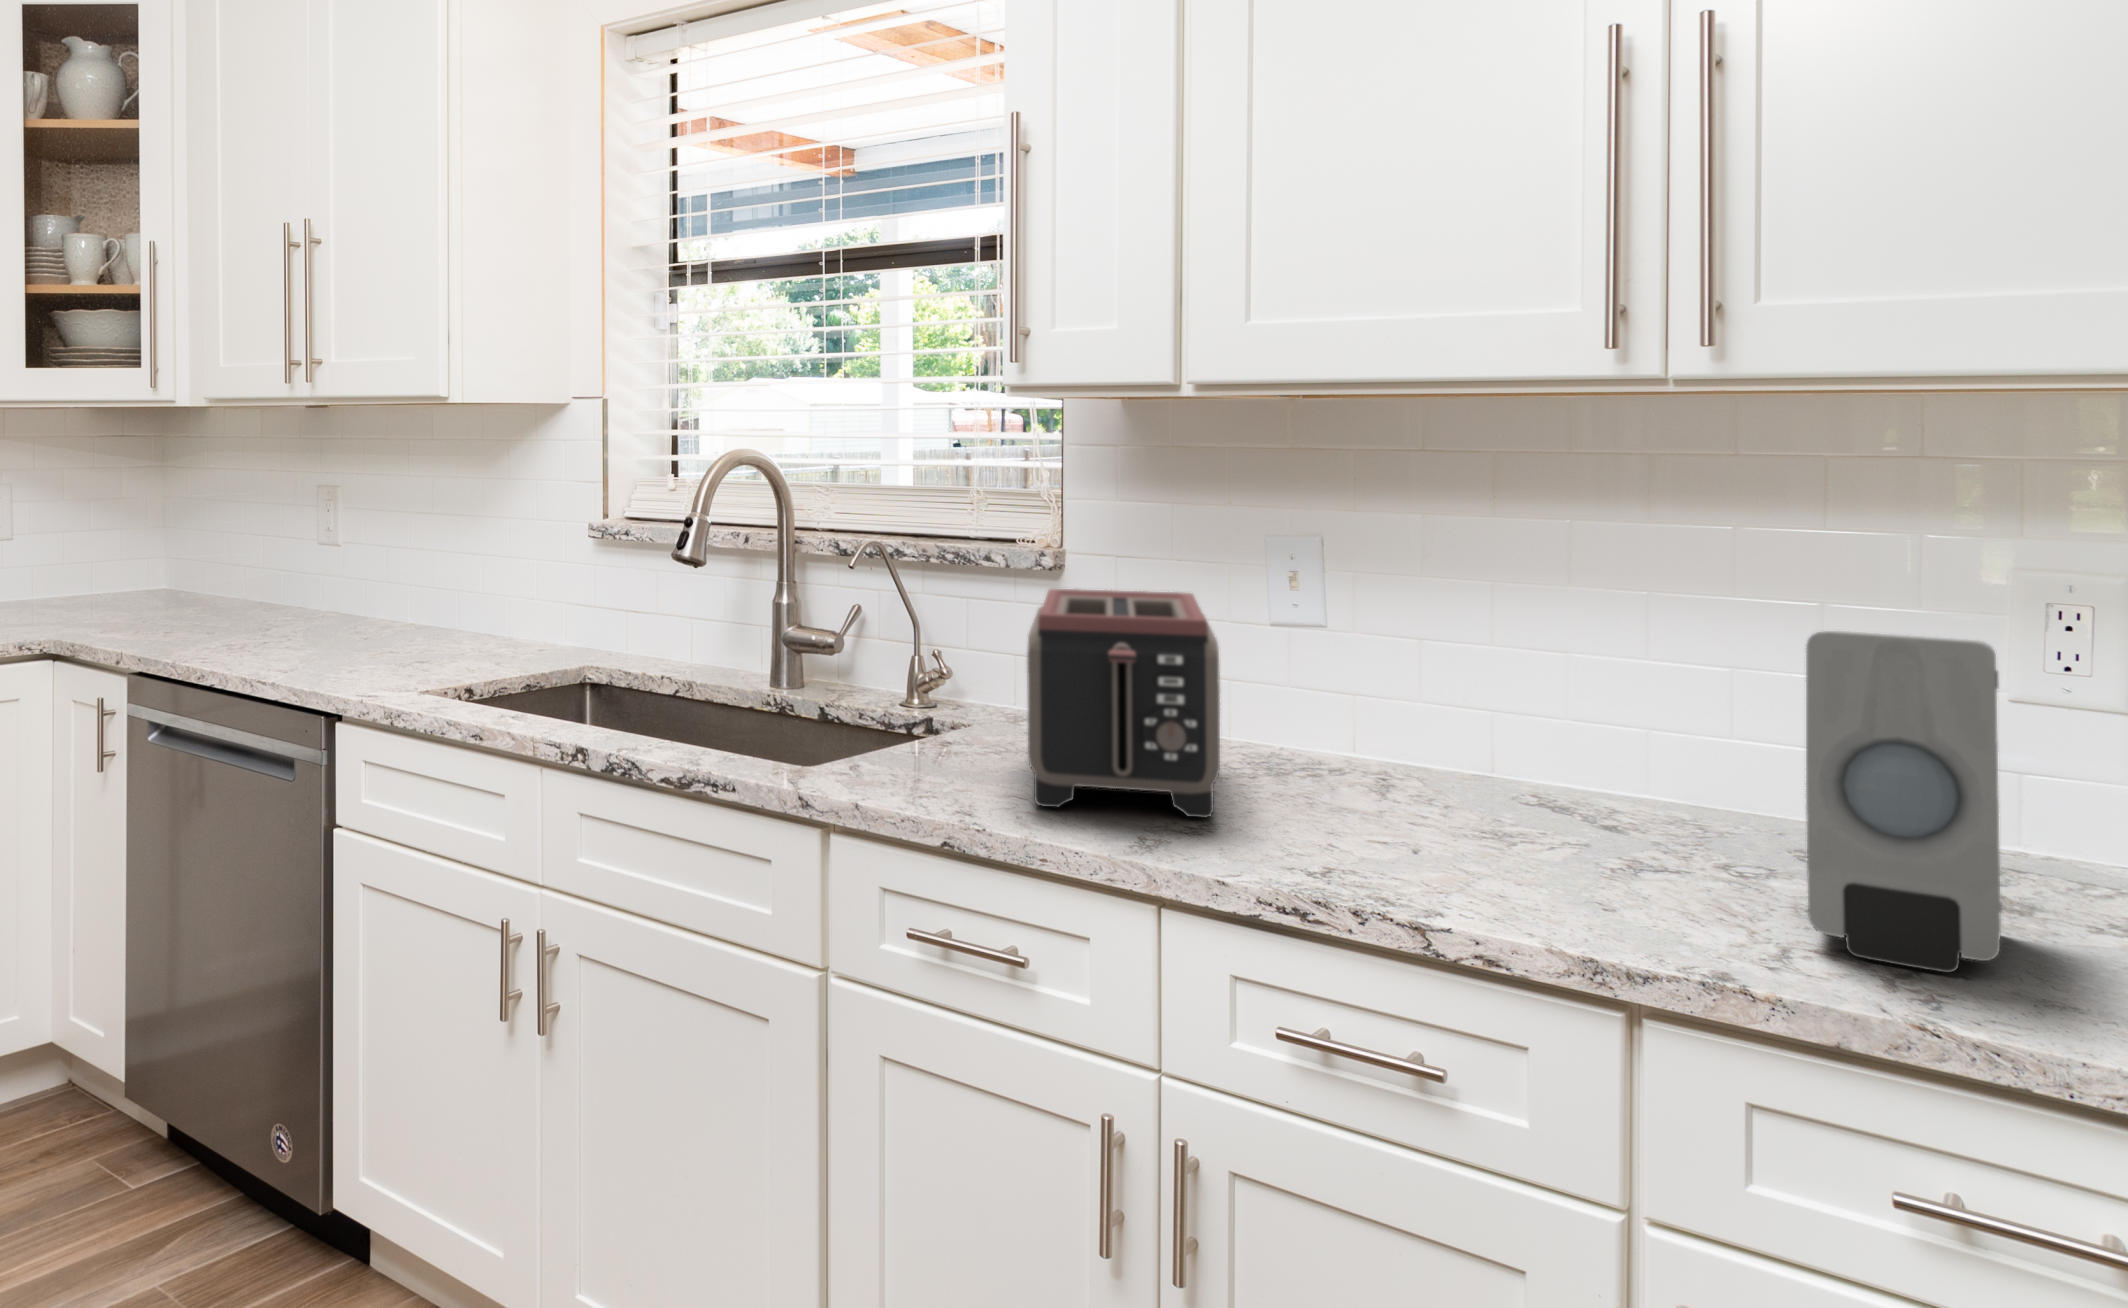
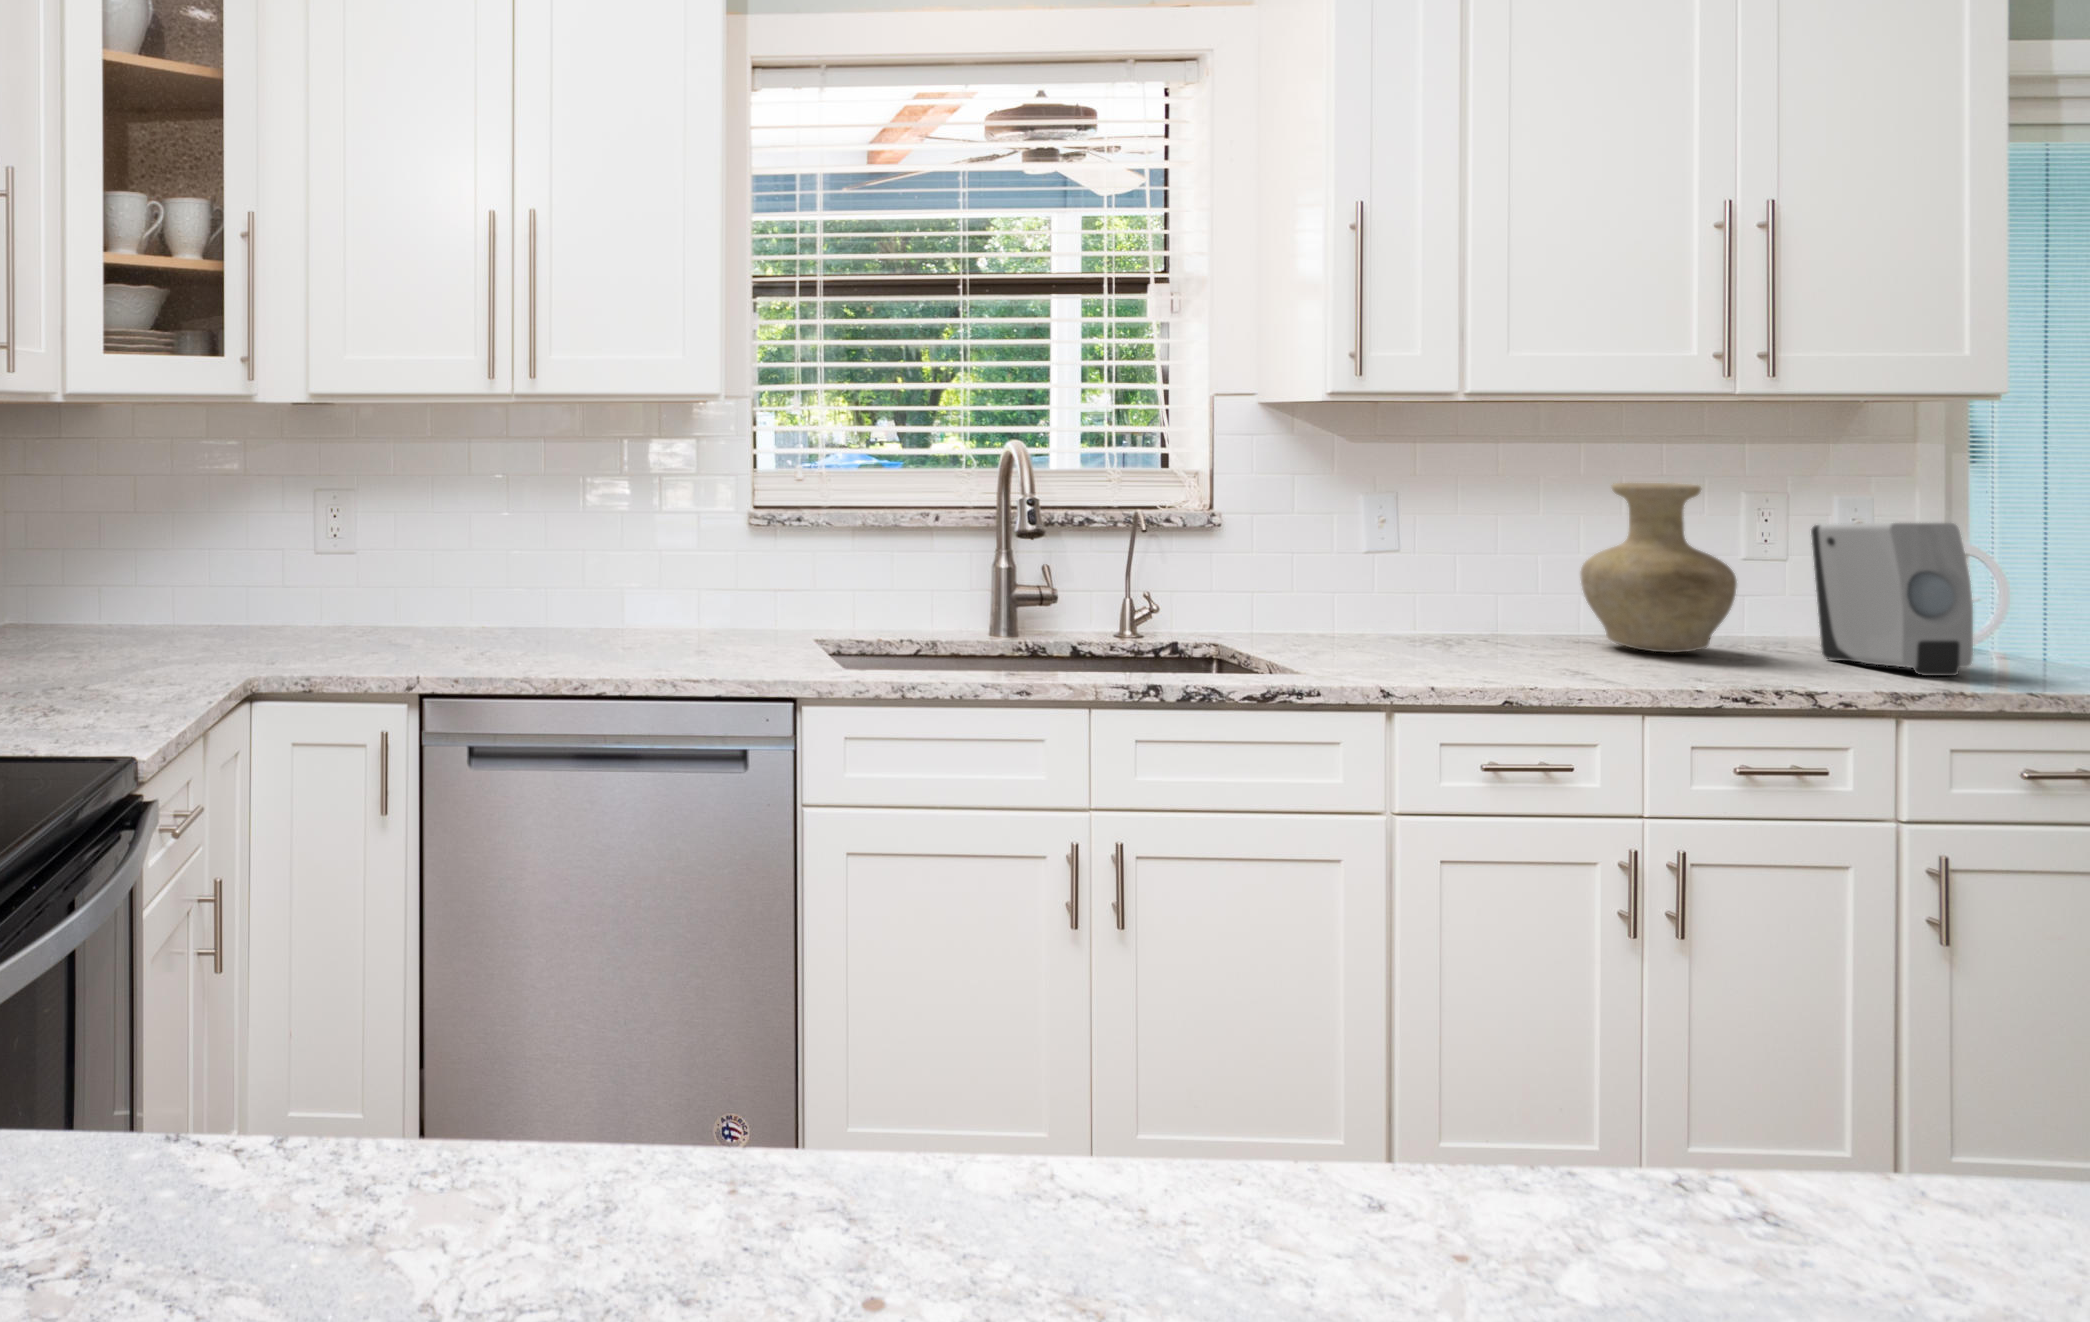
vase: none [1420,533,1680,845] -> present [1581,483,1737,653]
toaster: present [1027,589,1220,818] -> none [1333,531,1571,671]

